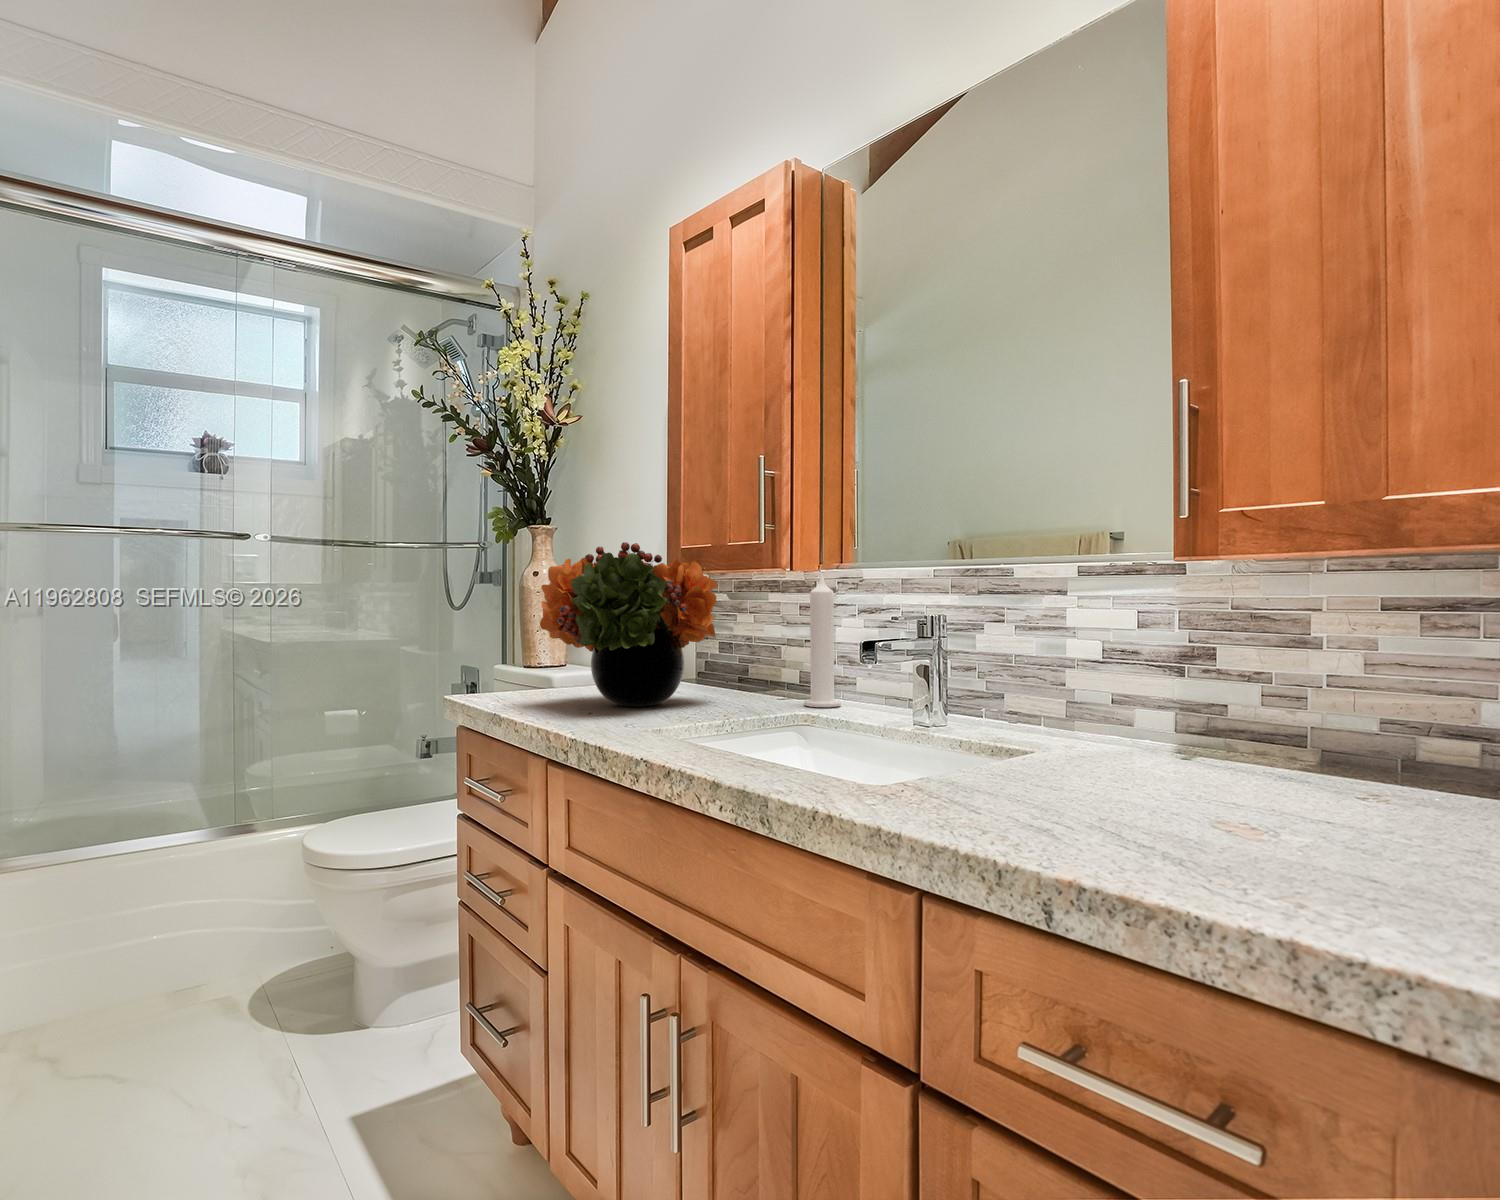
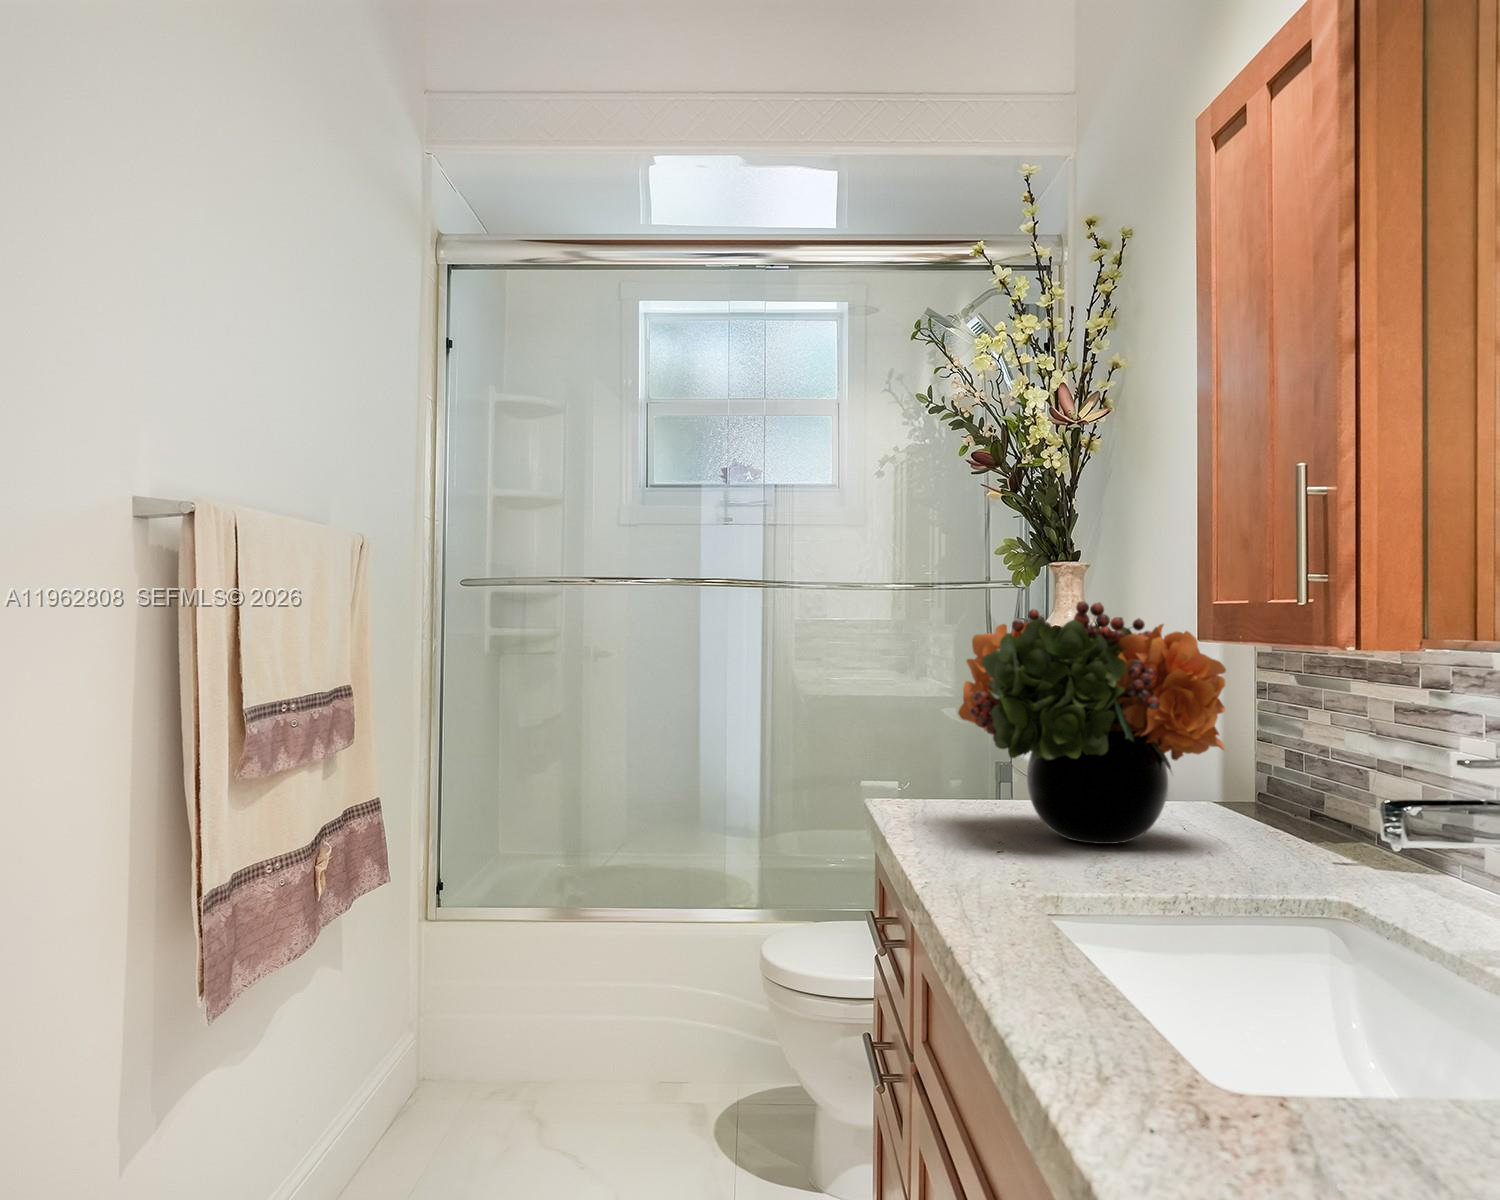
candle: present [804,574,841,707] -> none [1366,659,1438,889]

